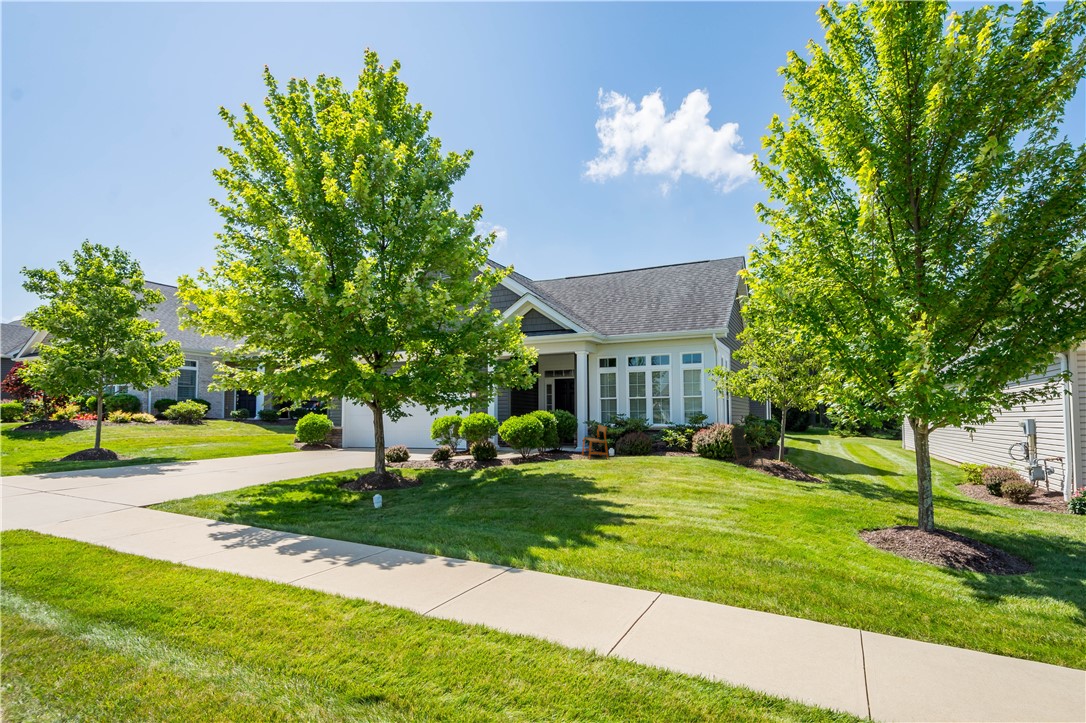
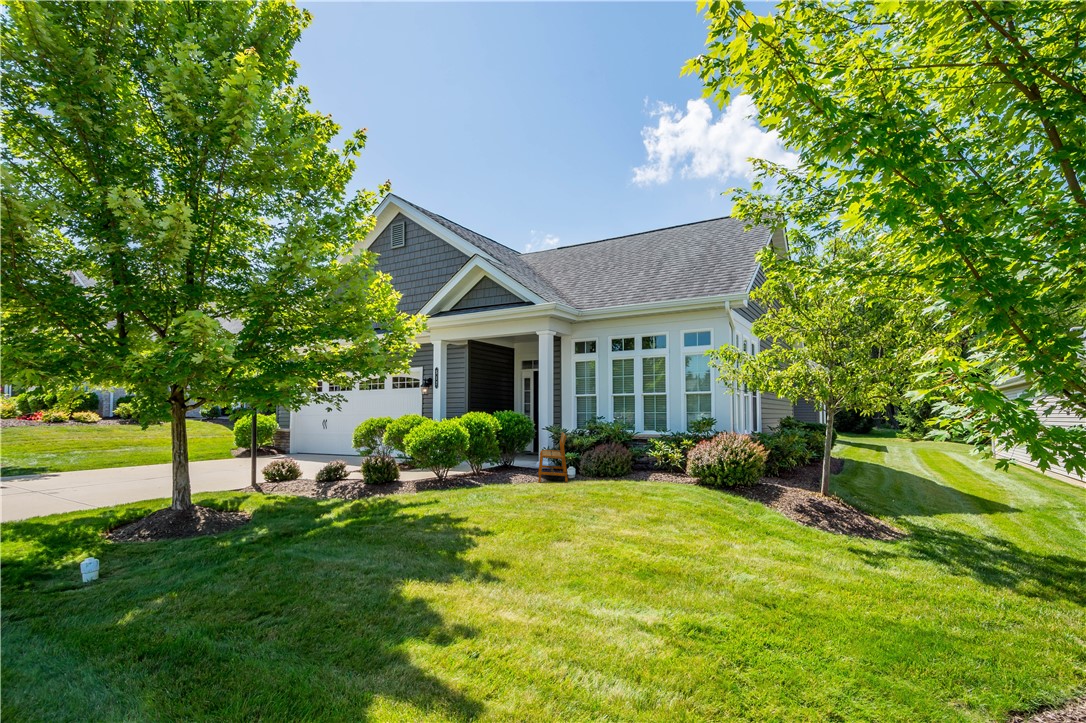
lounge chair: present [731,427,763,468] -> none [743,440,799,506]

